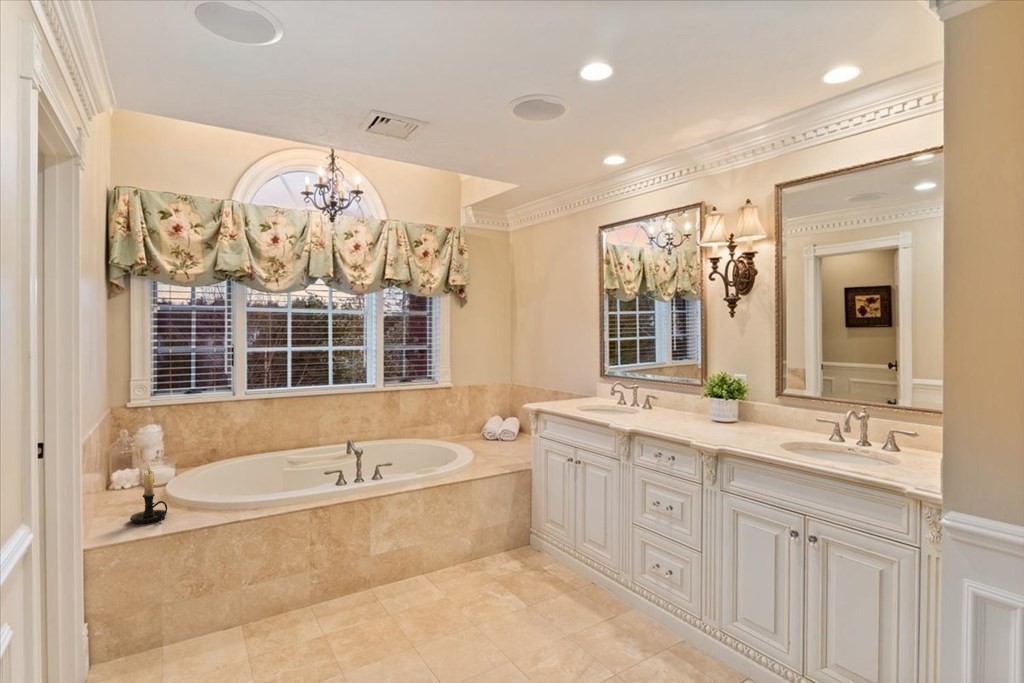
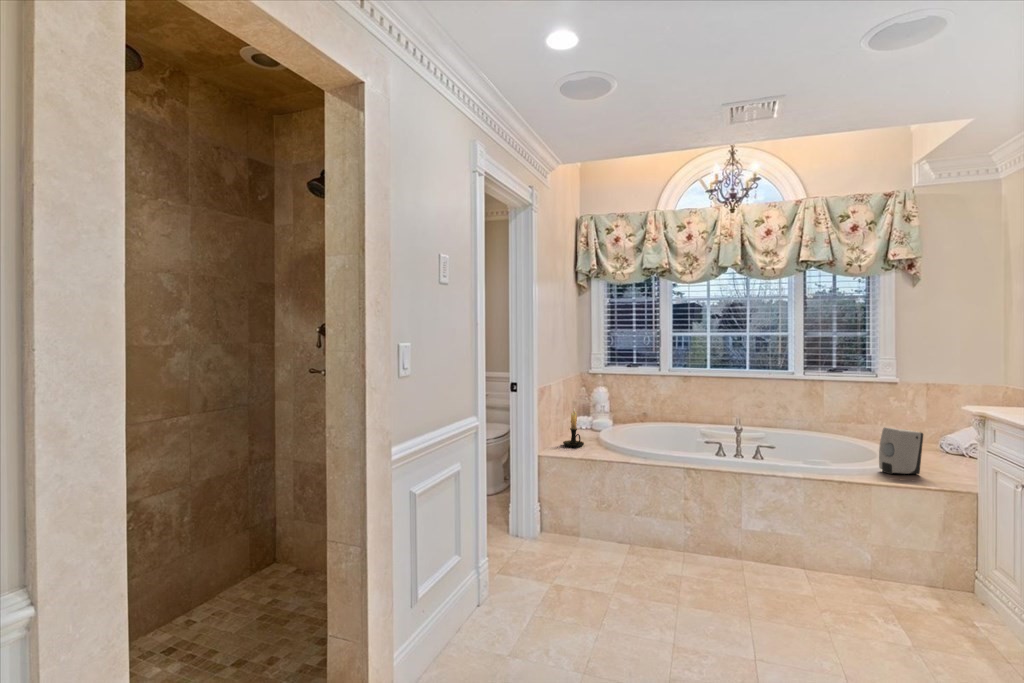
soap dispenser: none [482,429,509,469] -> present [879,428,923,474]

